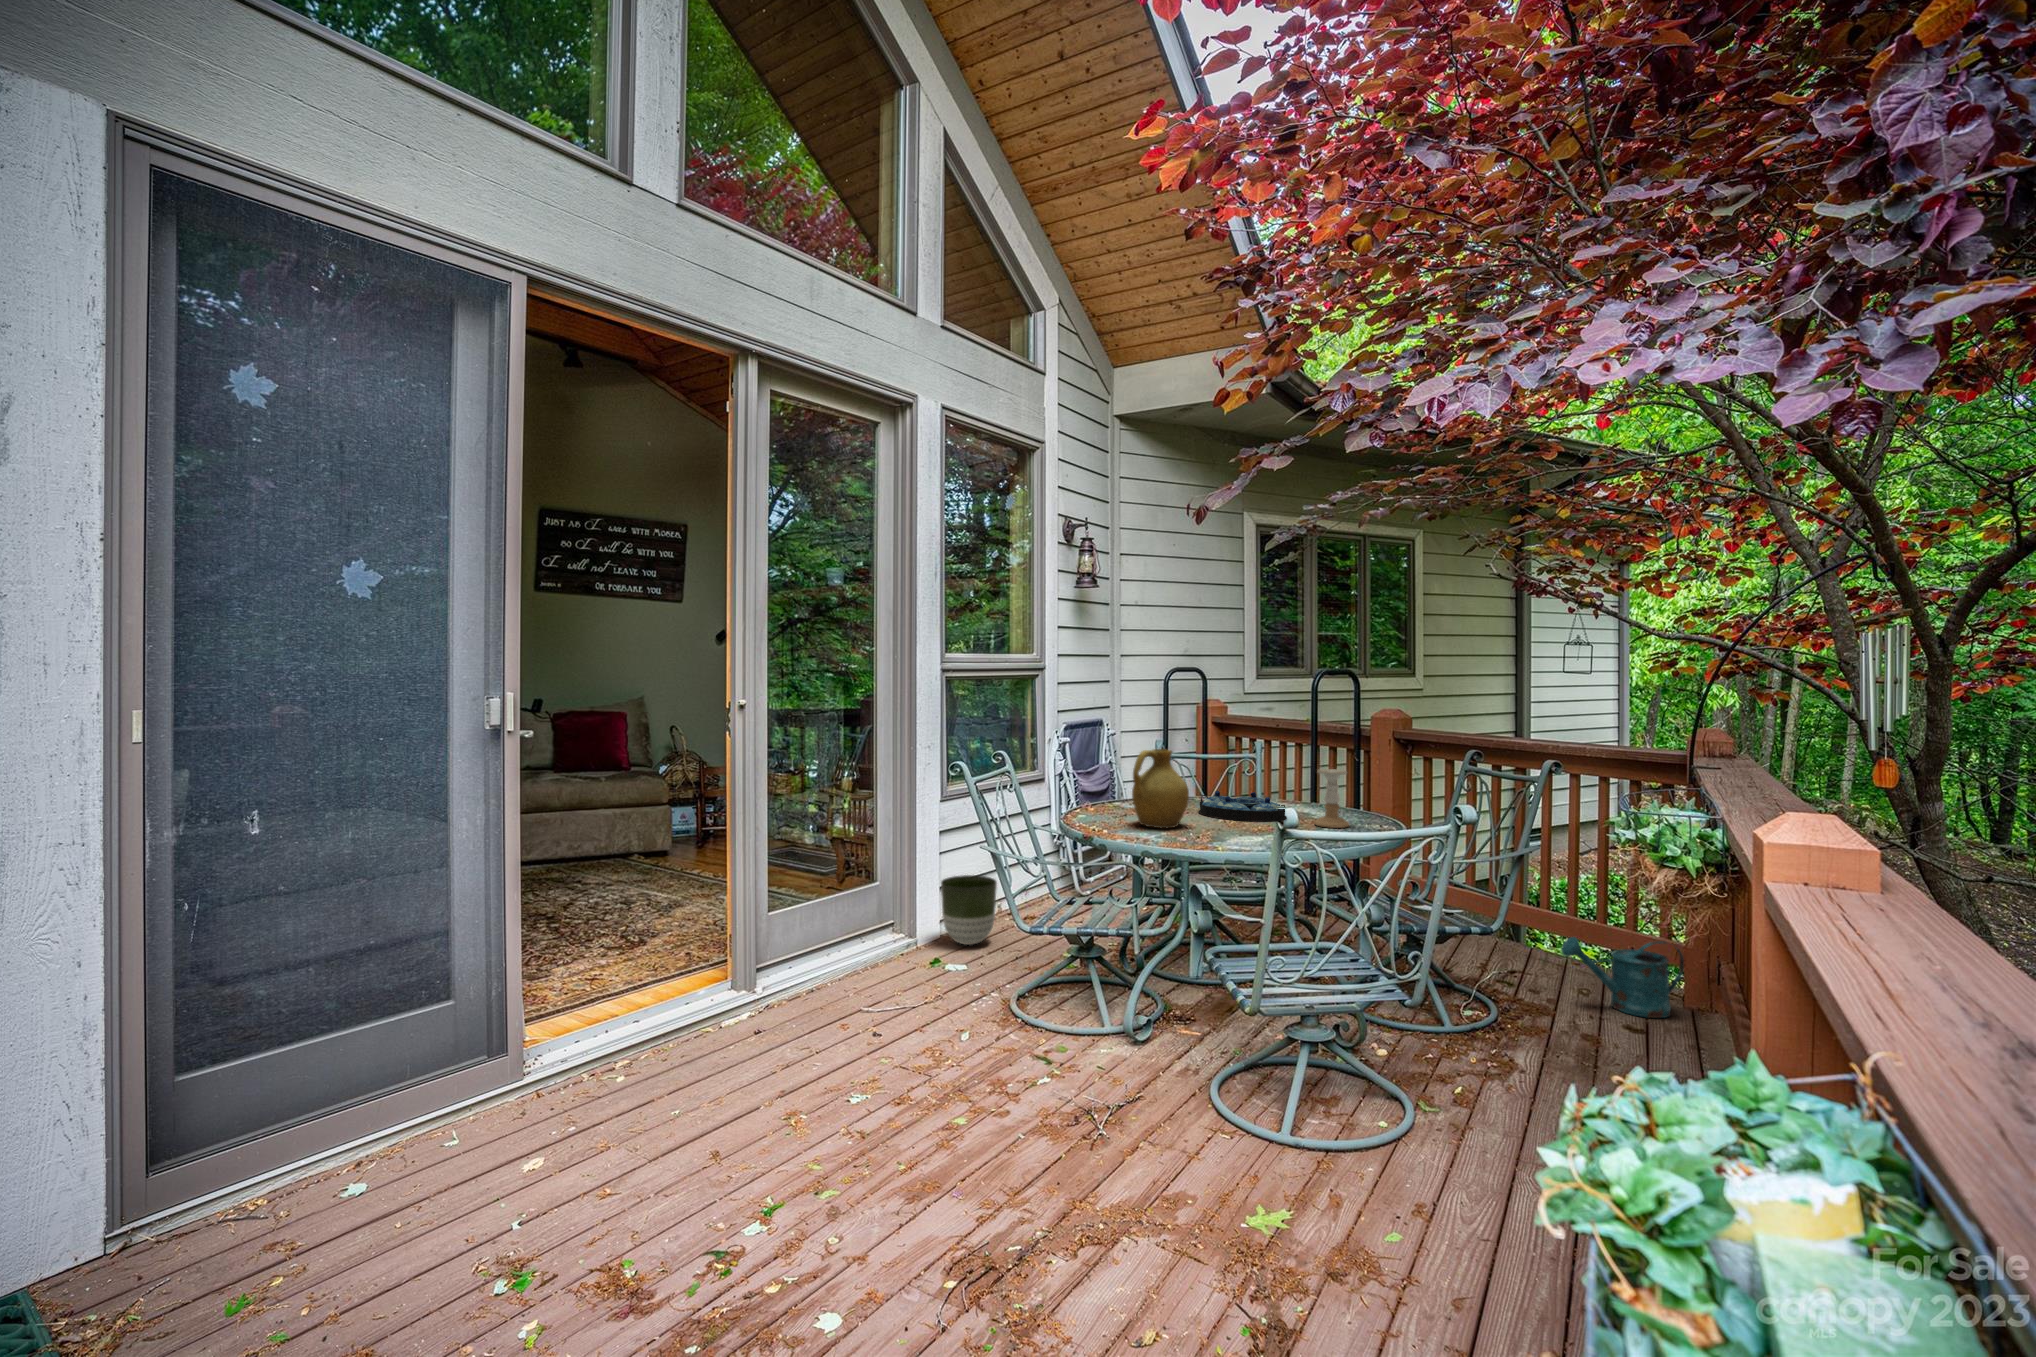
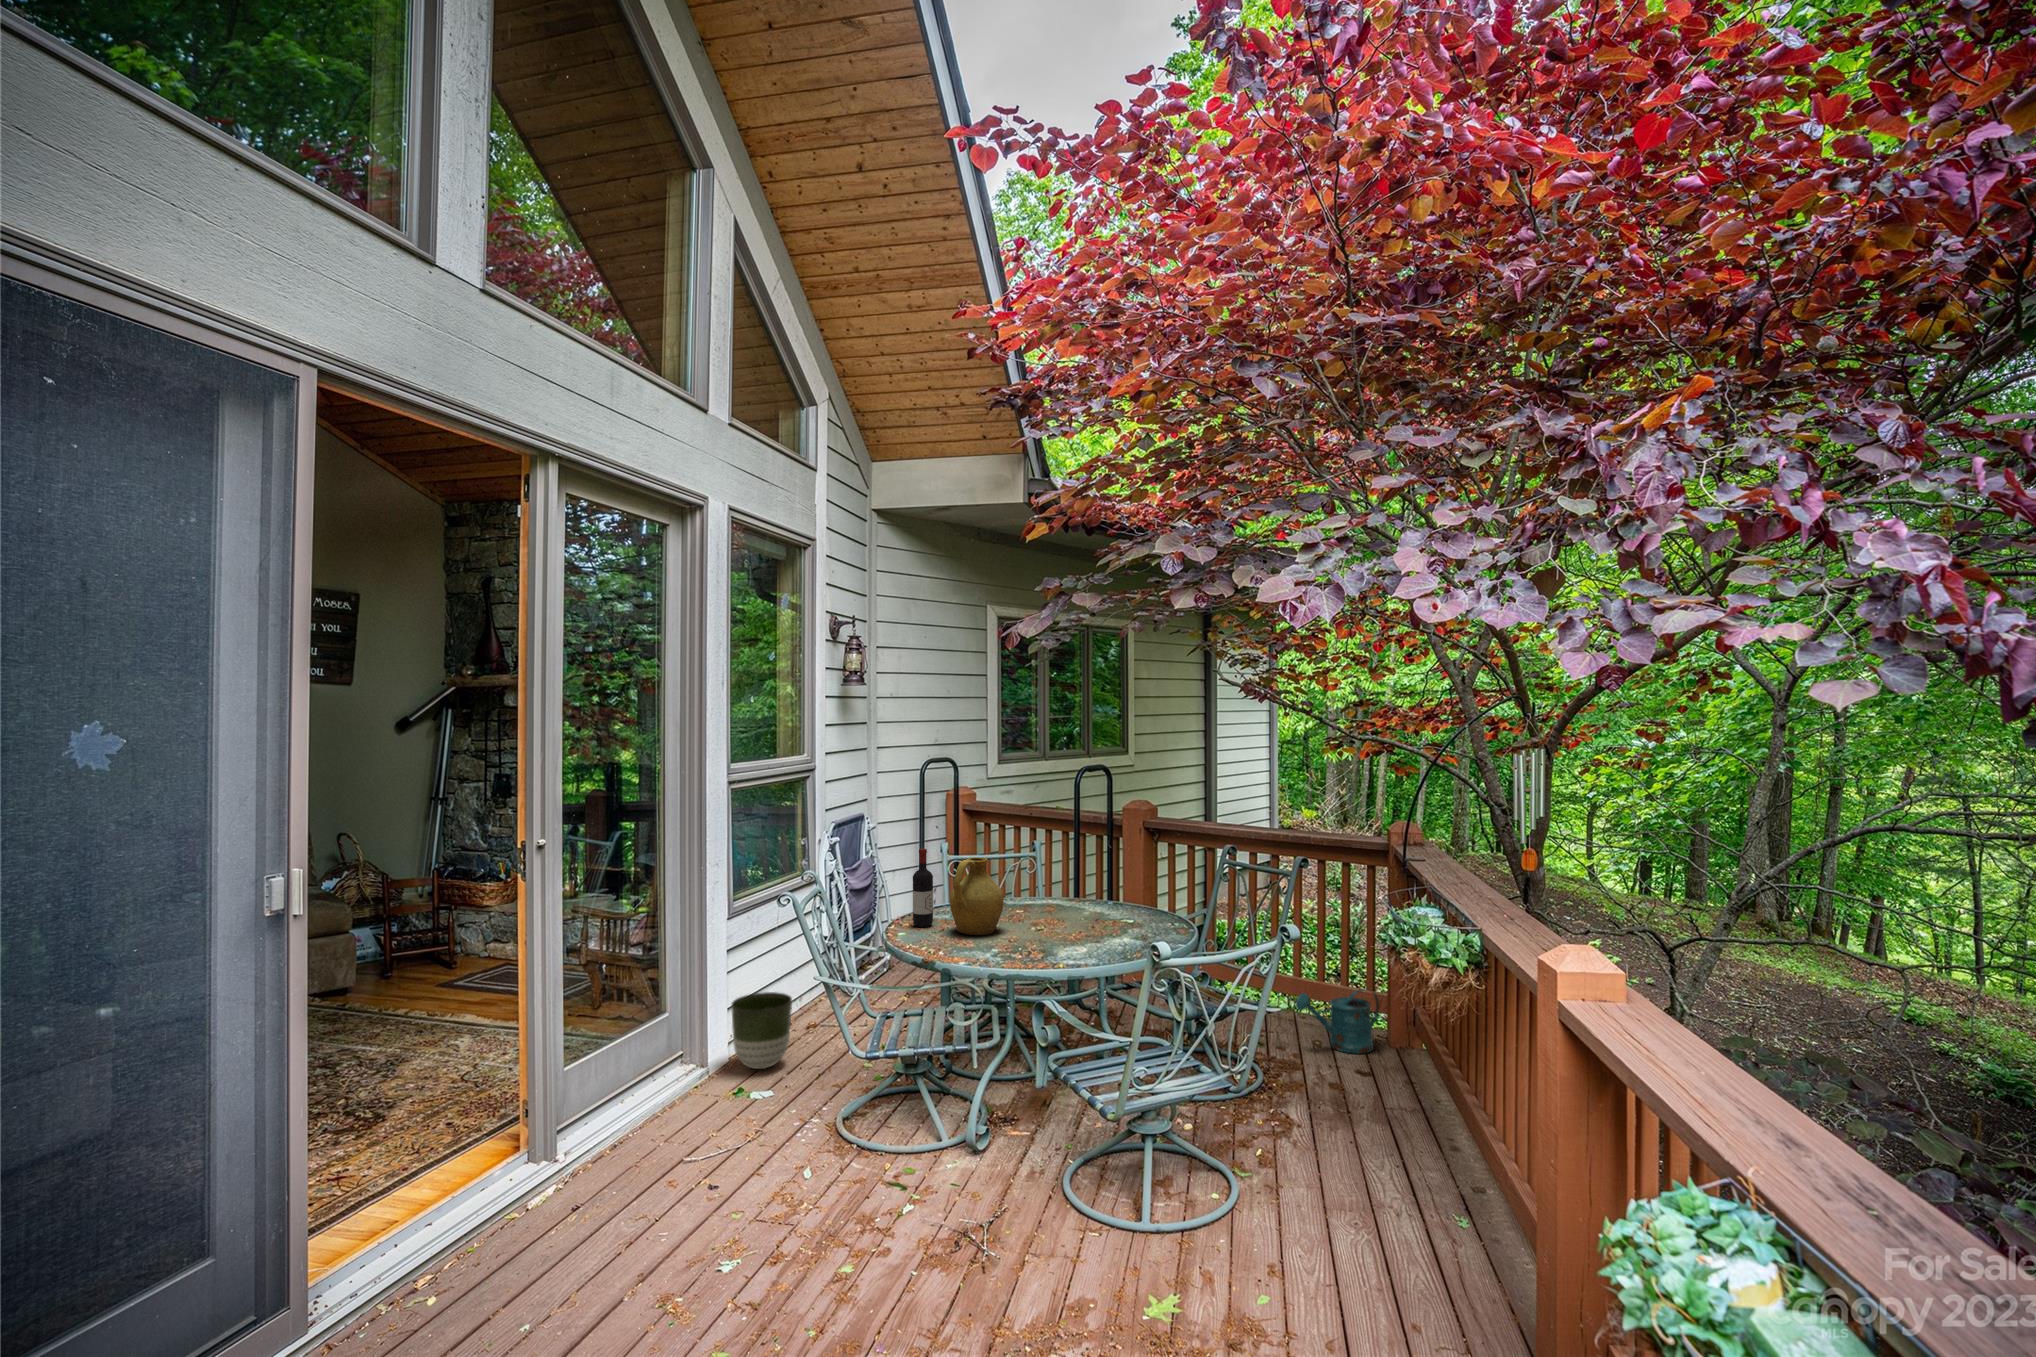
wine bottle: none [1100,739,1121,818] -> present [913,849,933,927]
candle holder: present [1314,769,1349,828] -> none [1108,865,1138,920]
serving tray: present [1199,791,1287,821] -> none [998,888,1080,918]

